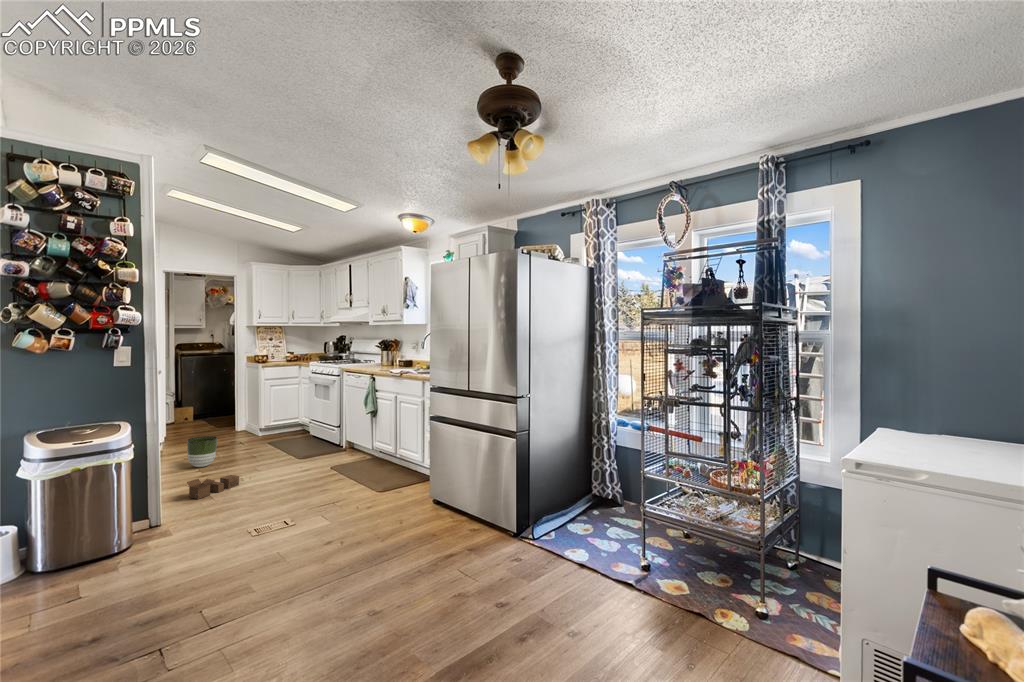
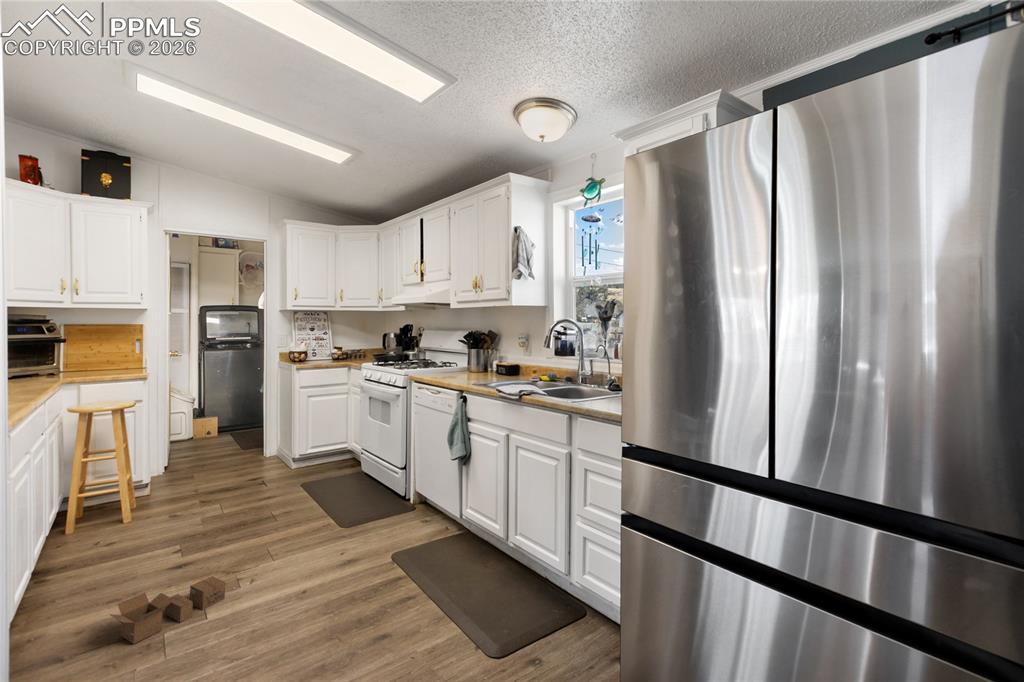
planter: present [187,436,217,467] -> none [161,484,211,538]

